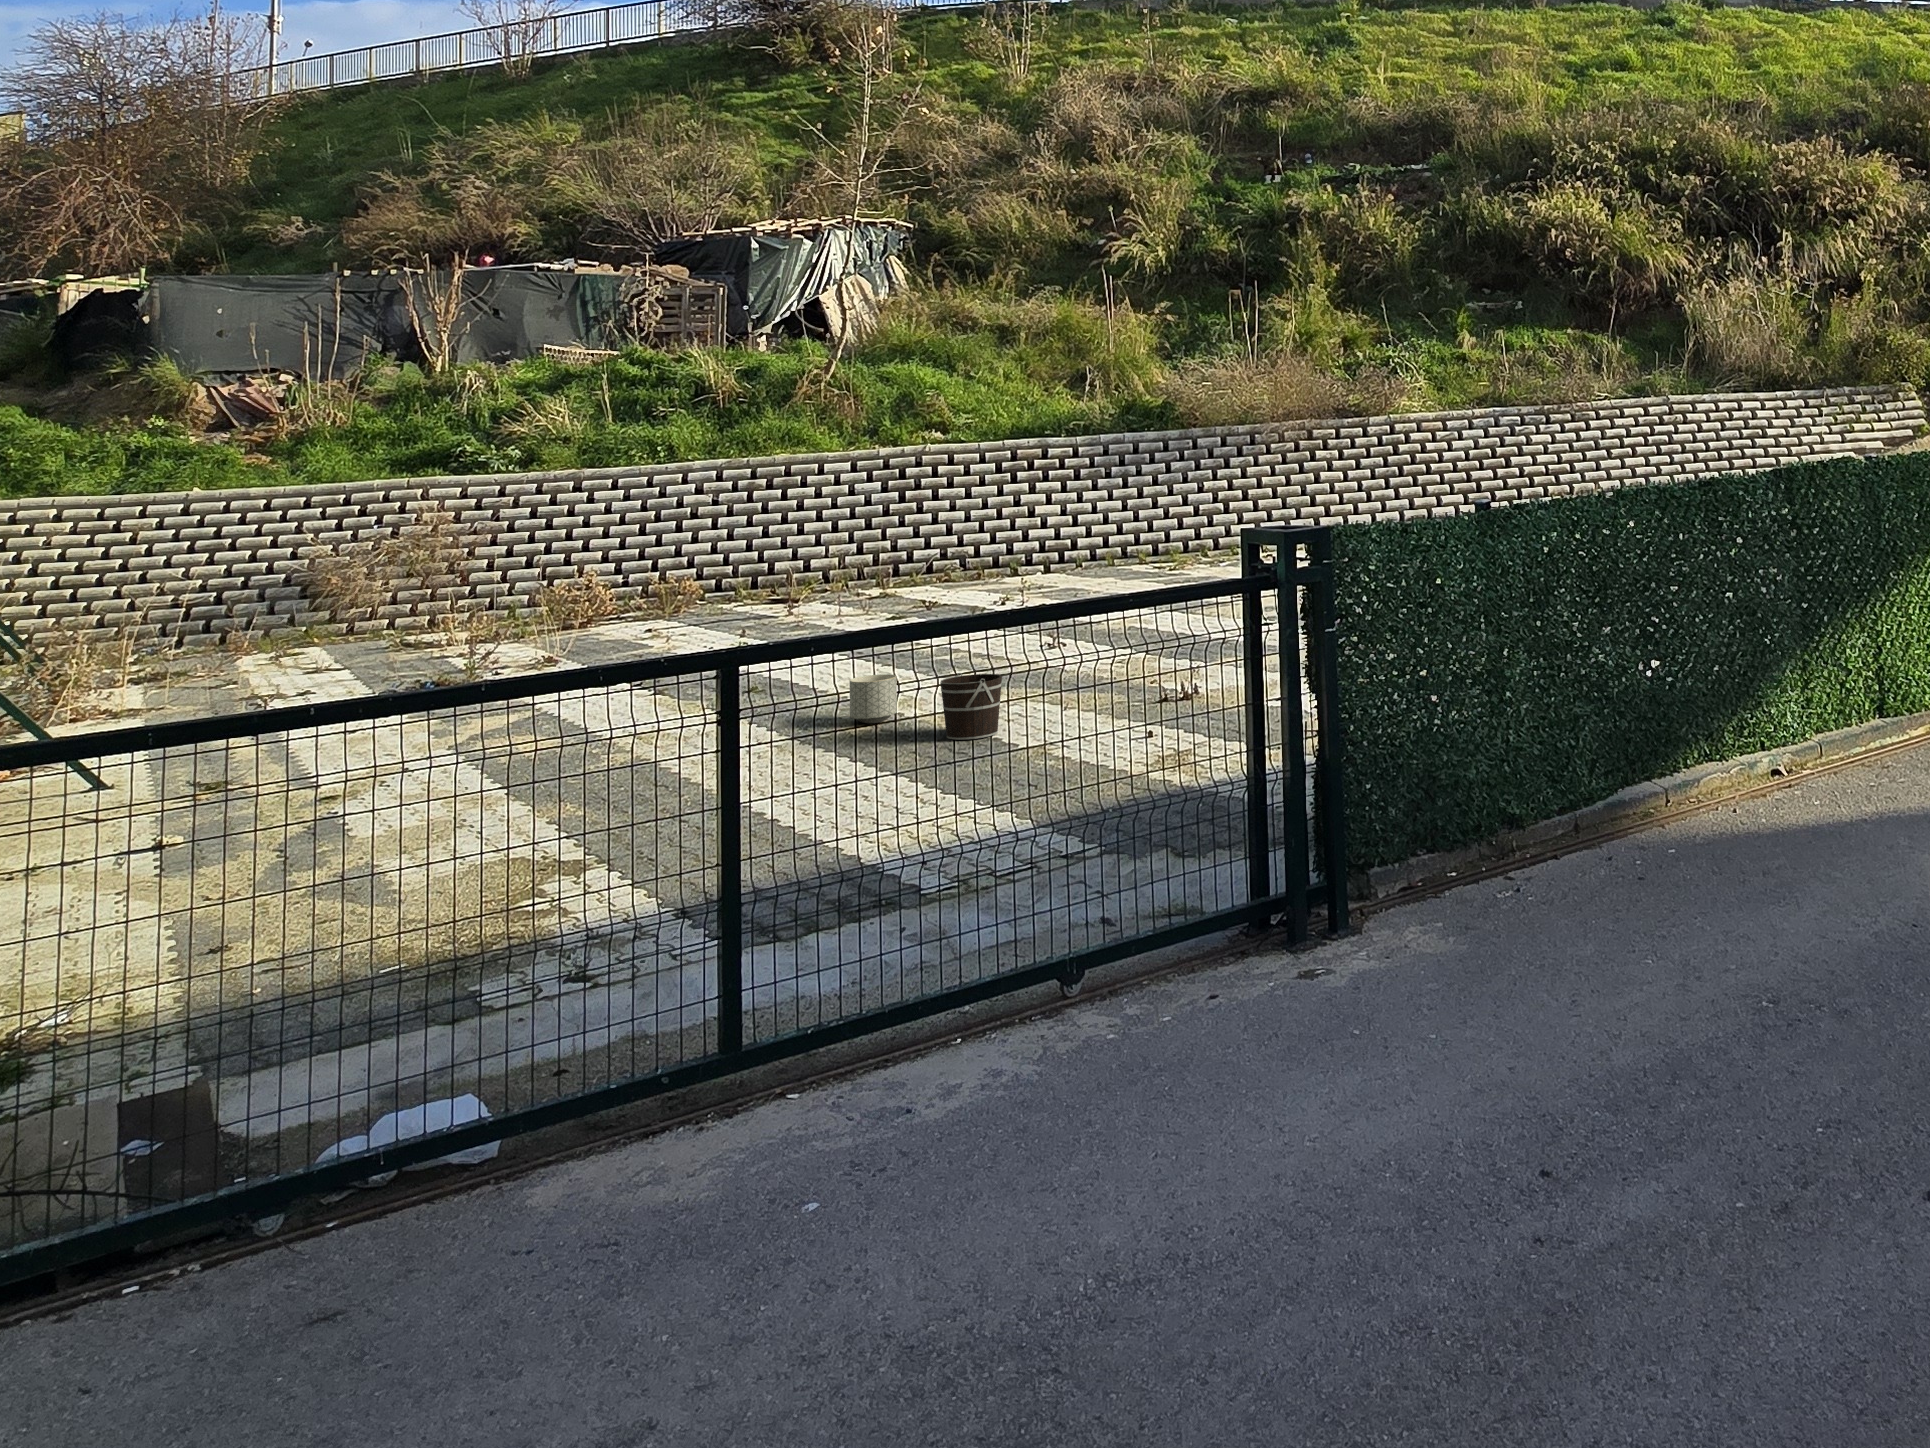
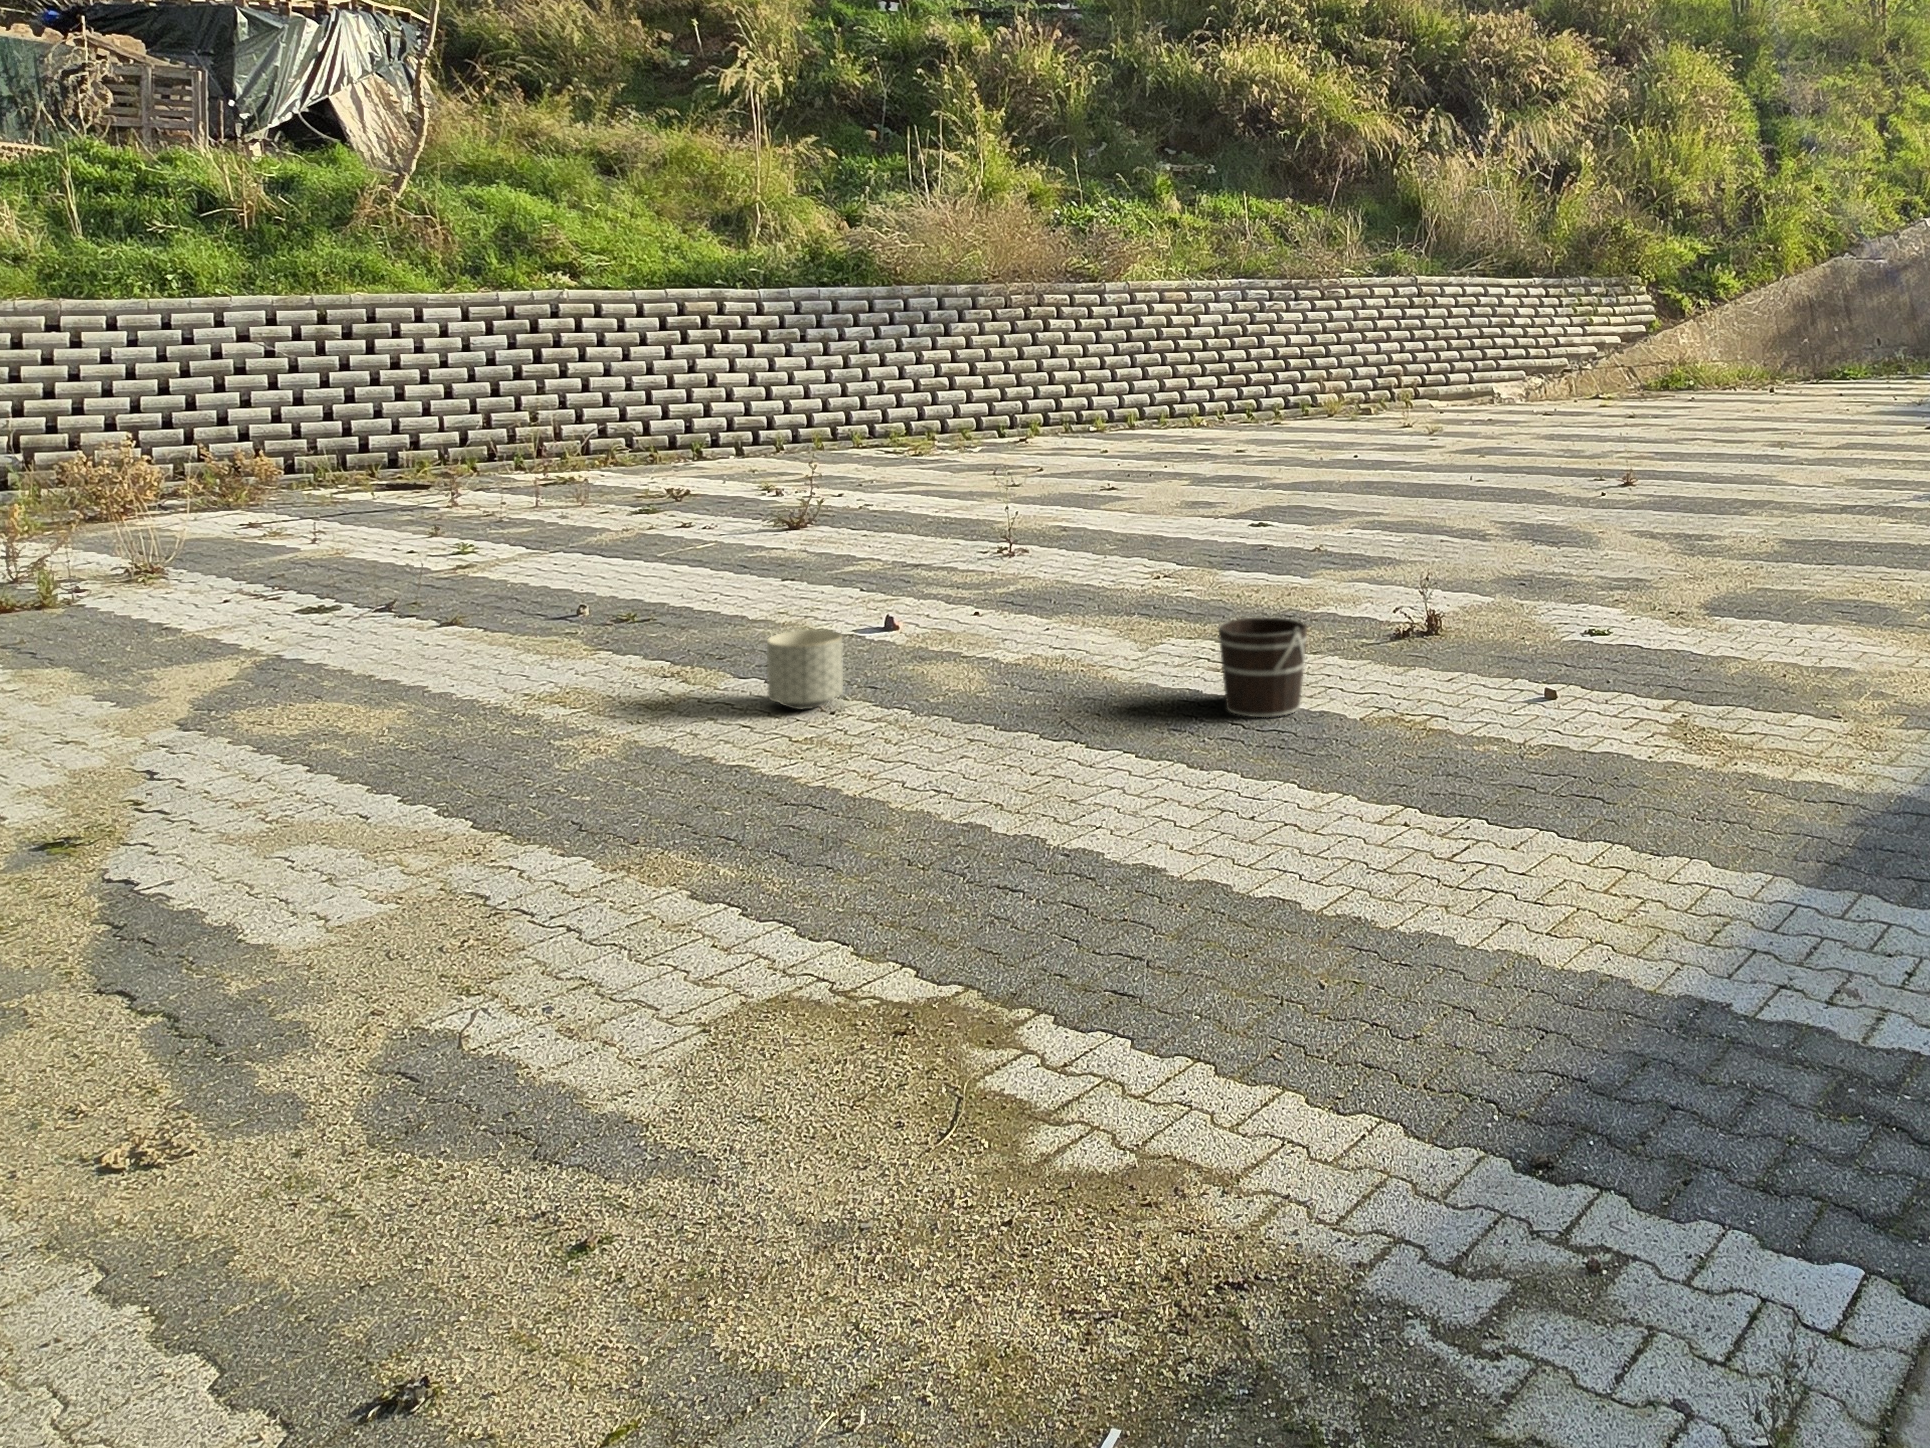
bucket: present [940,673,1002,740] -> present [1218,618,1307,717]

